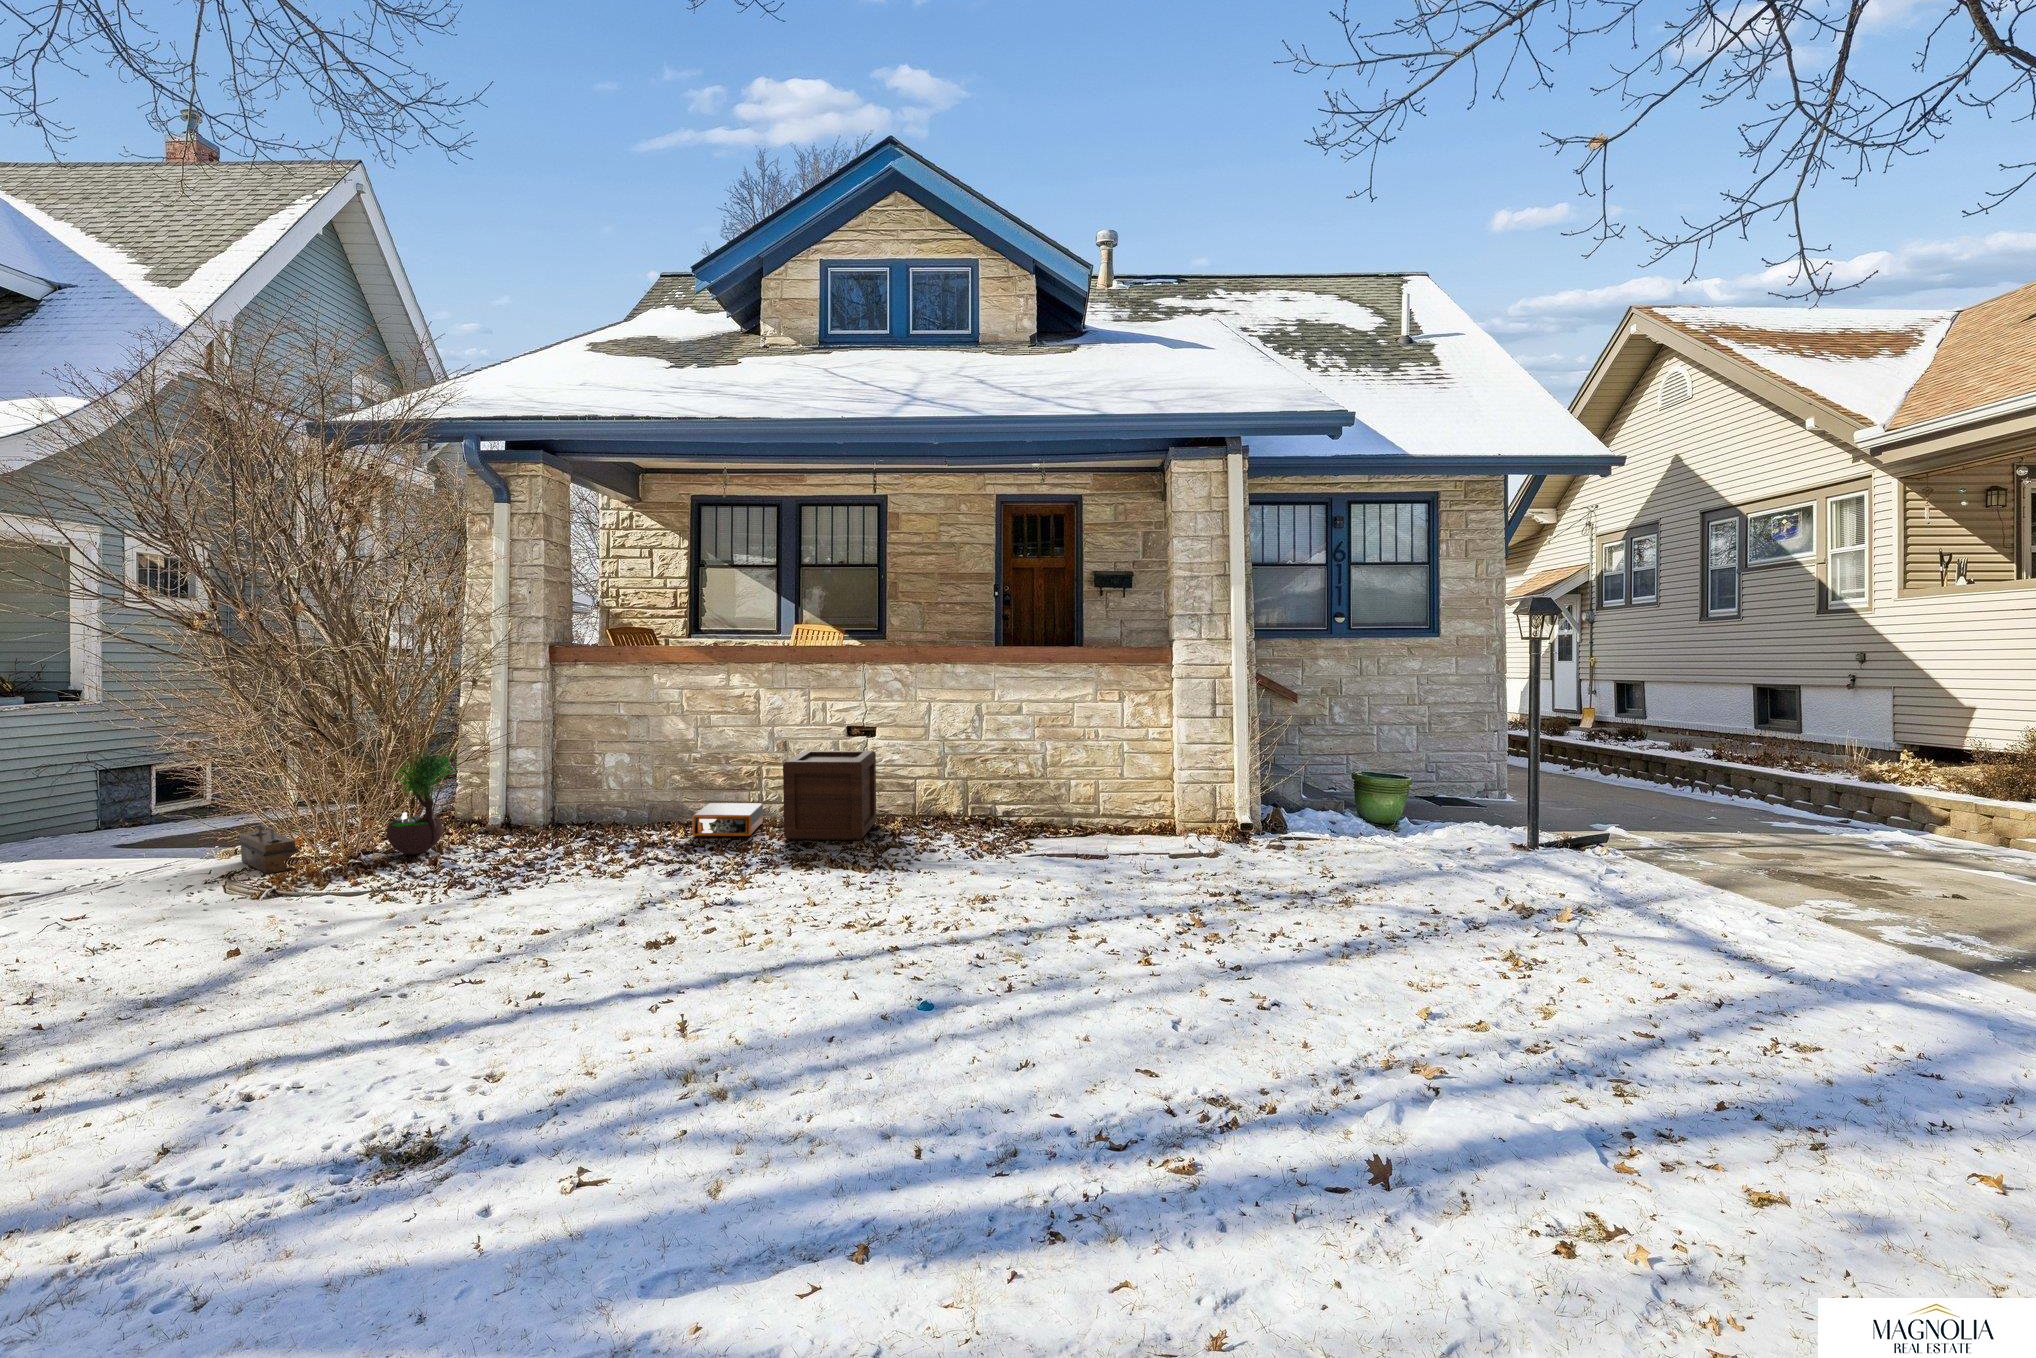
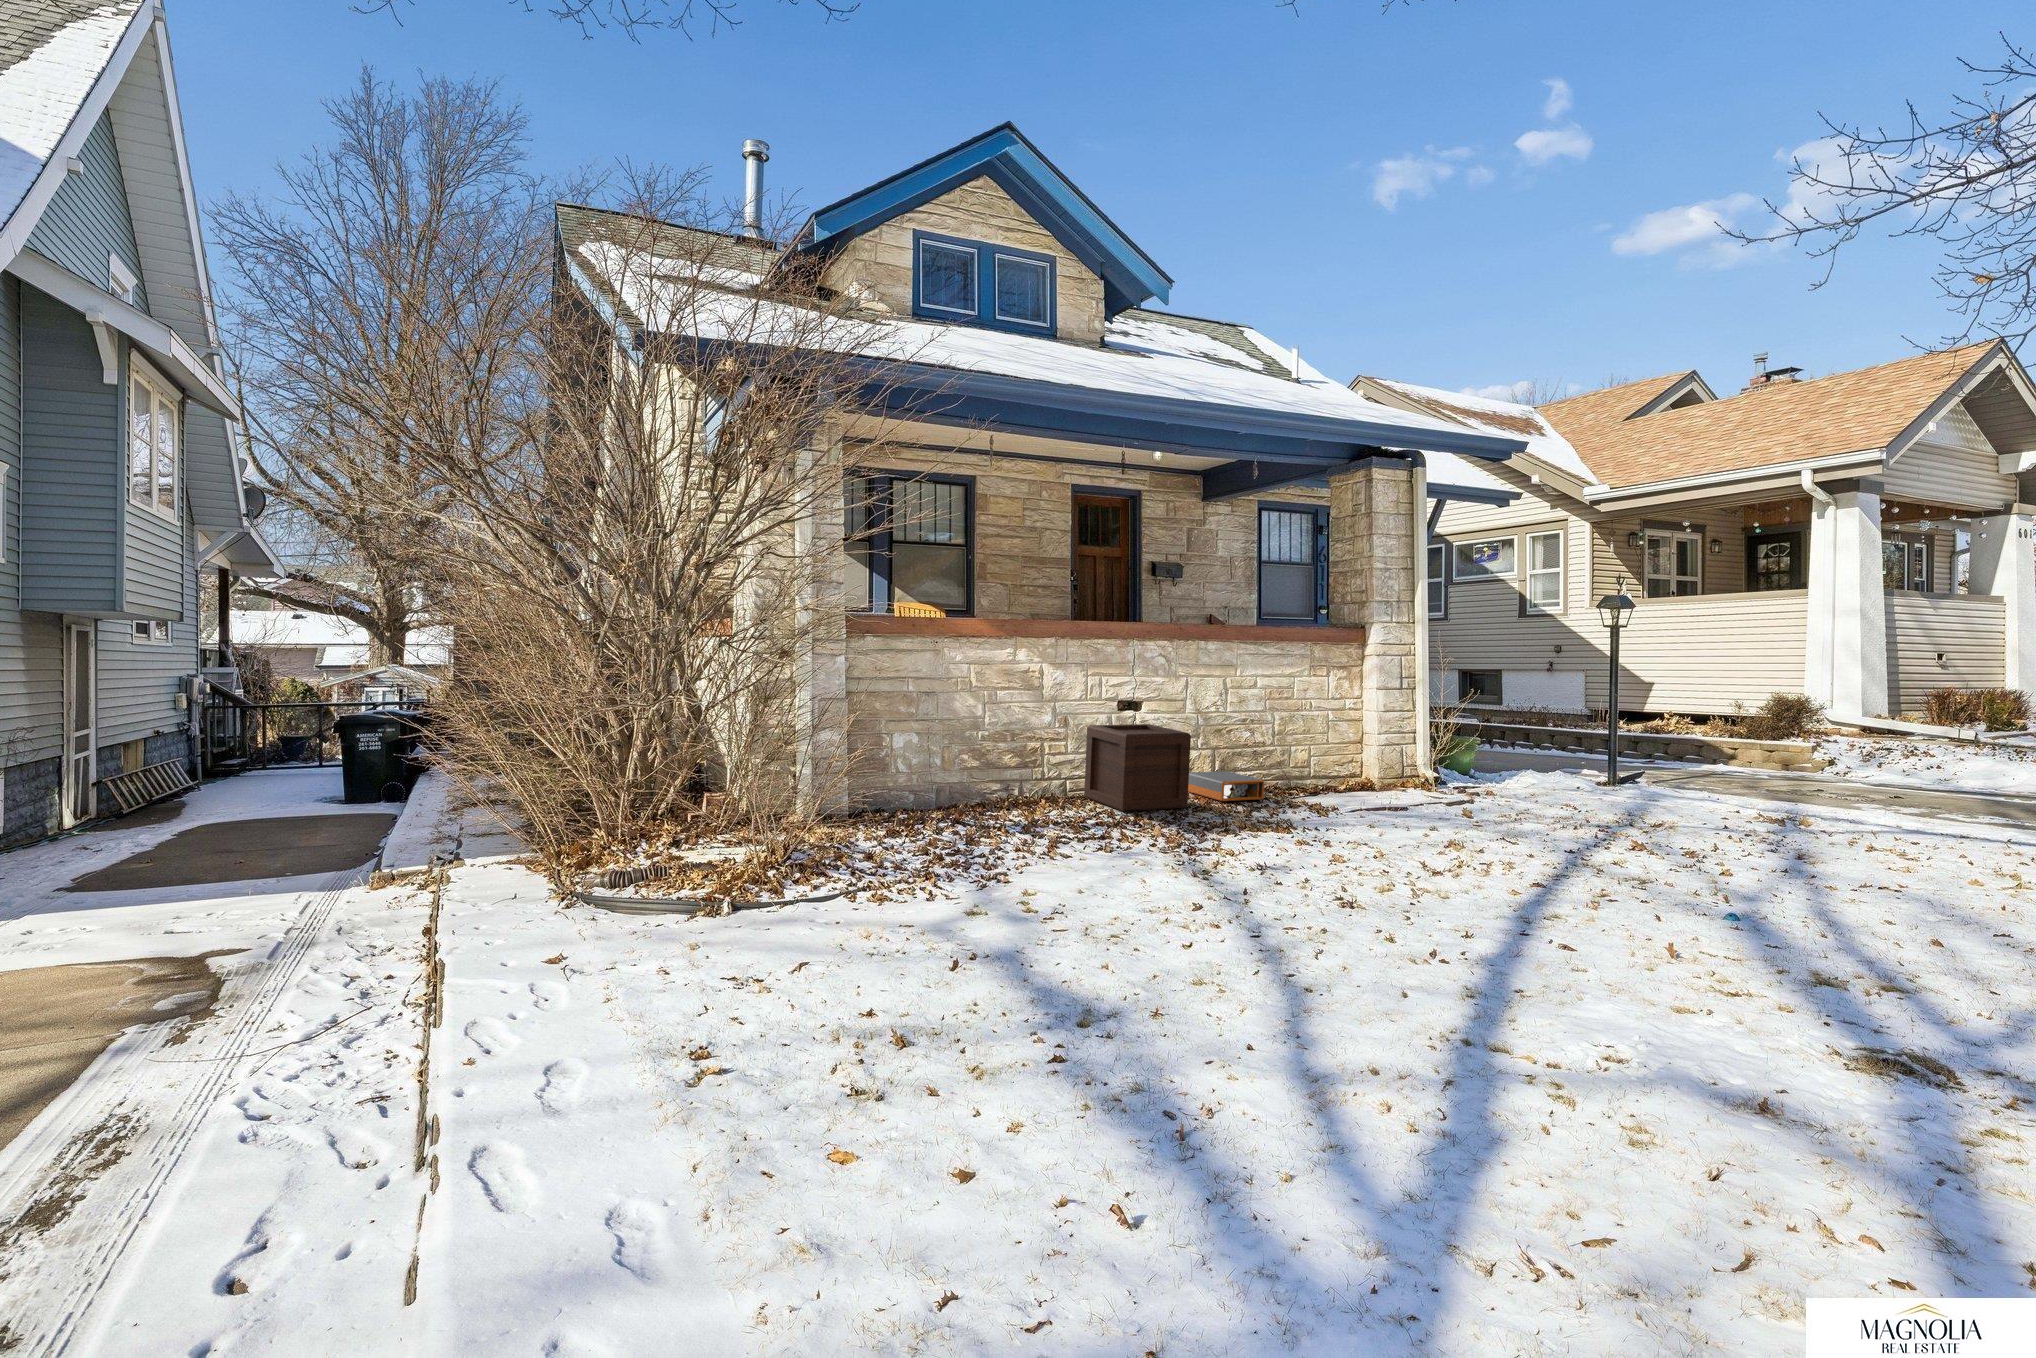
potted tree: present [387,749,457,855] -> none [785,723,867,851]
storage box: present [692,803,763,836] -> present [1188,771,1265,801]
toolbox: present [238,824,297,874] -> none [628,824,736,882]

